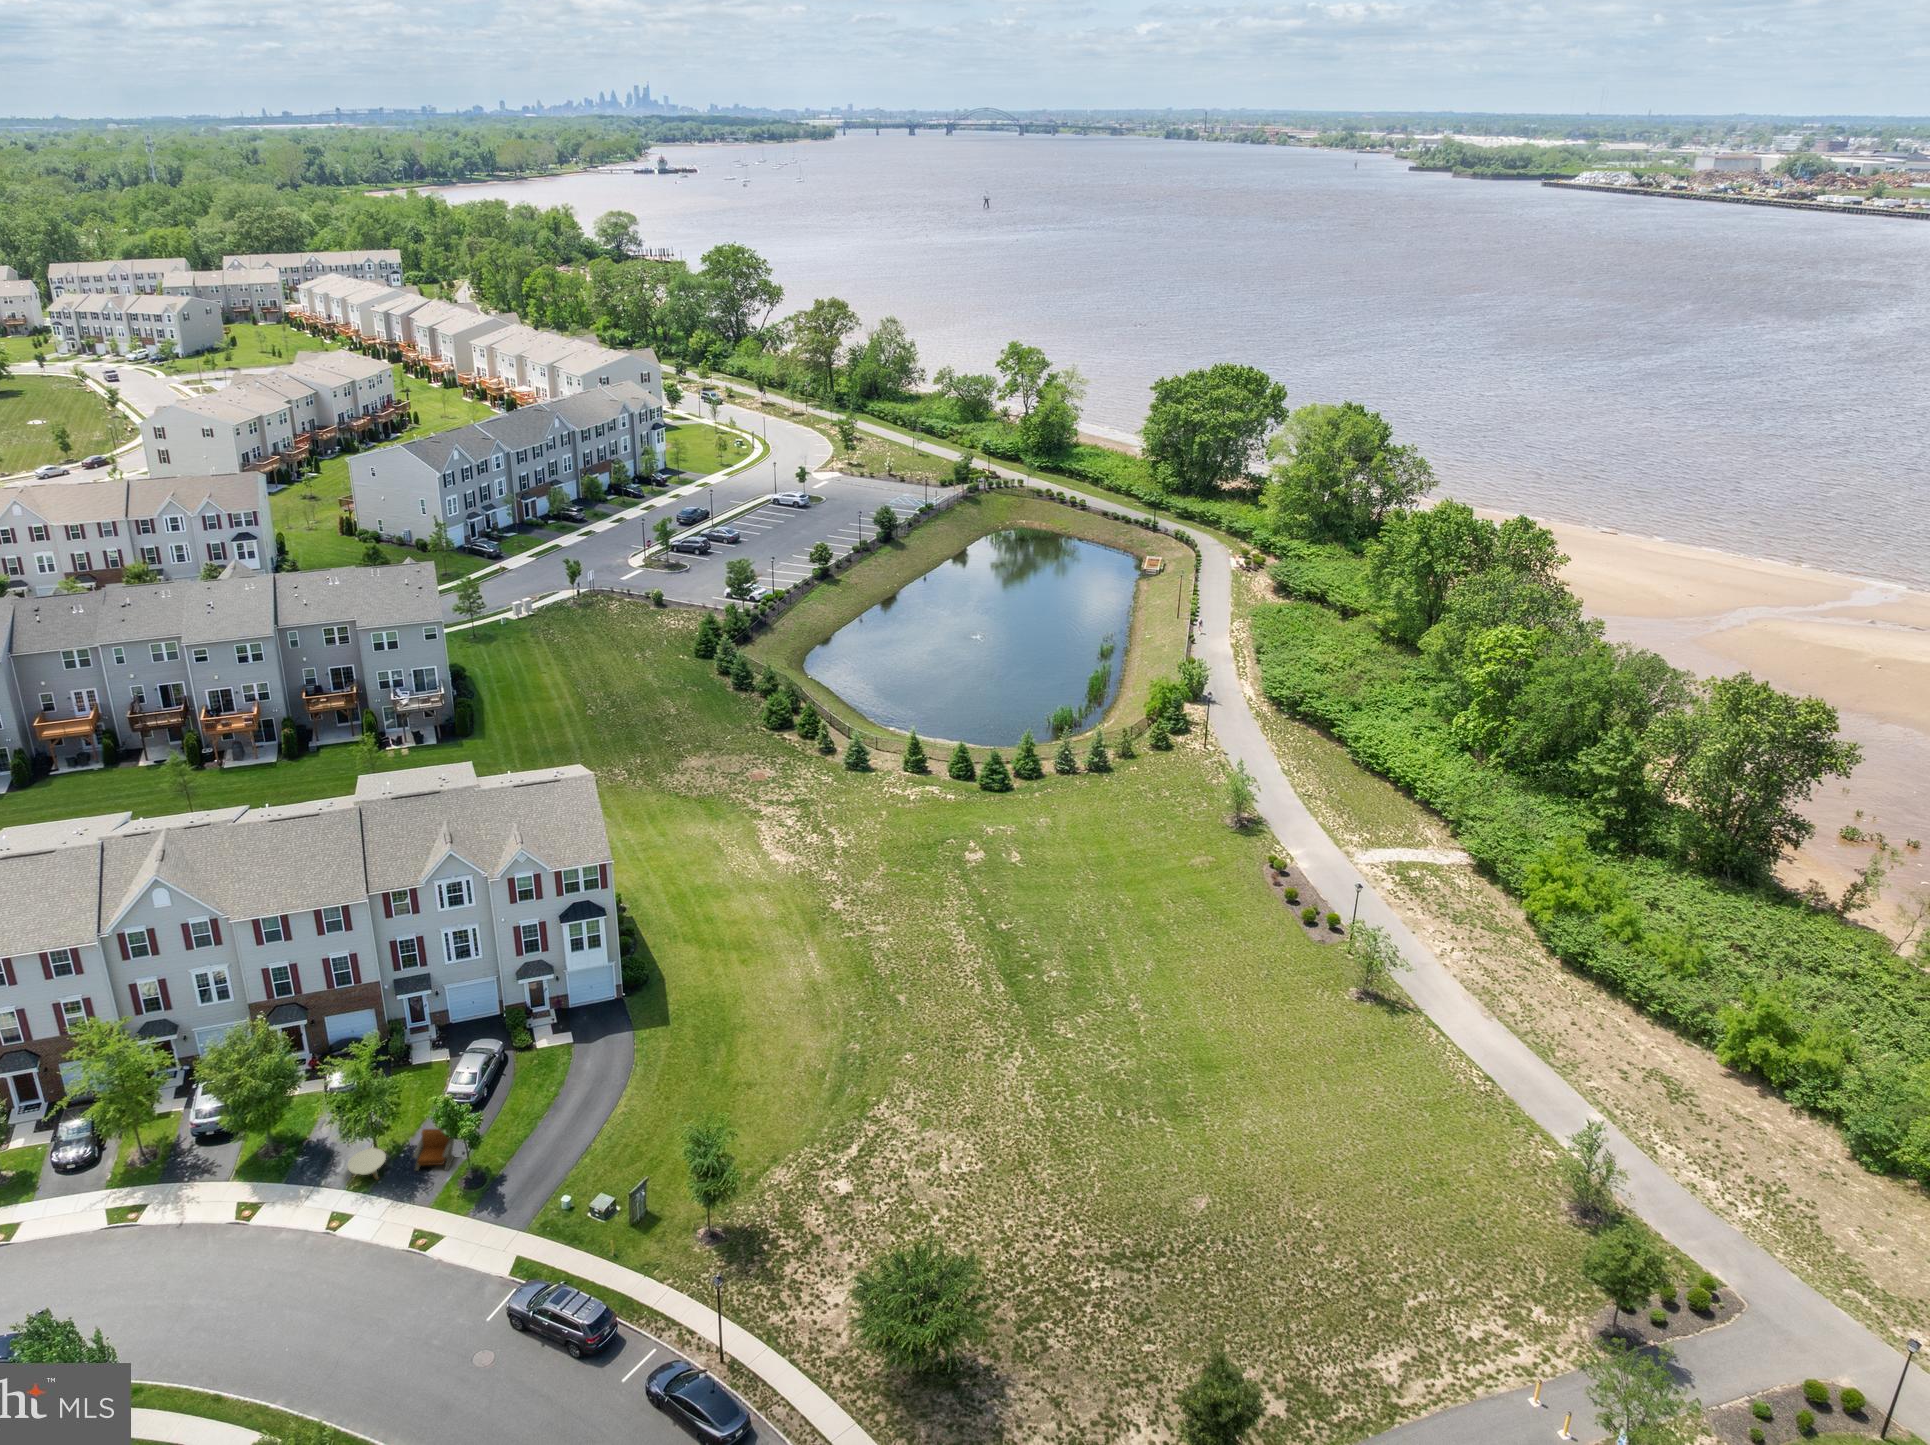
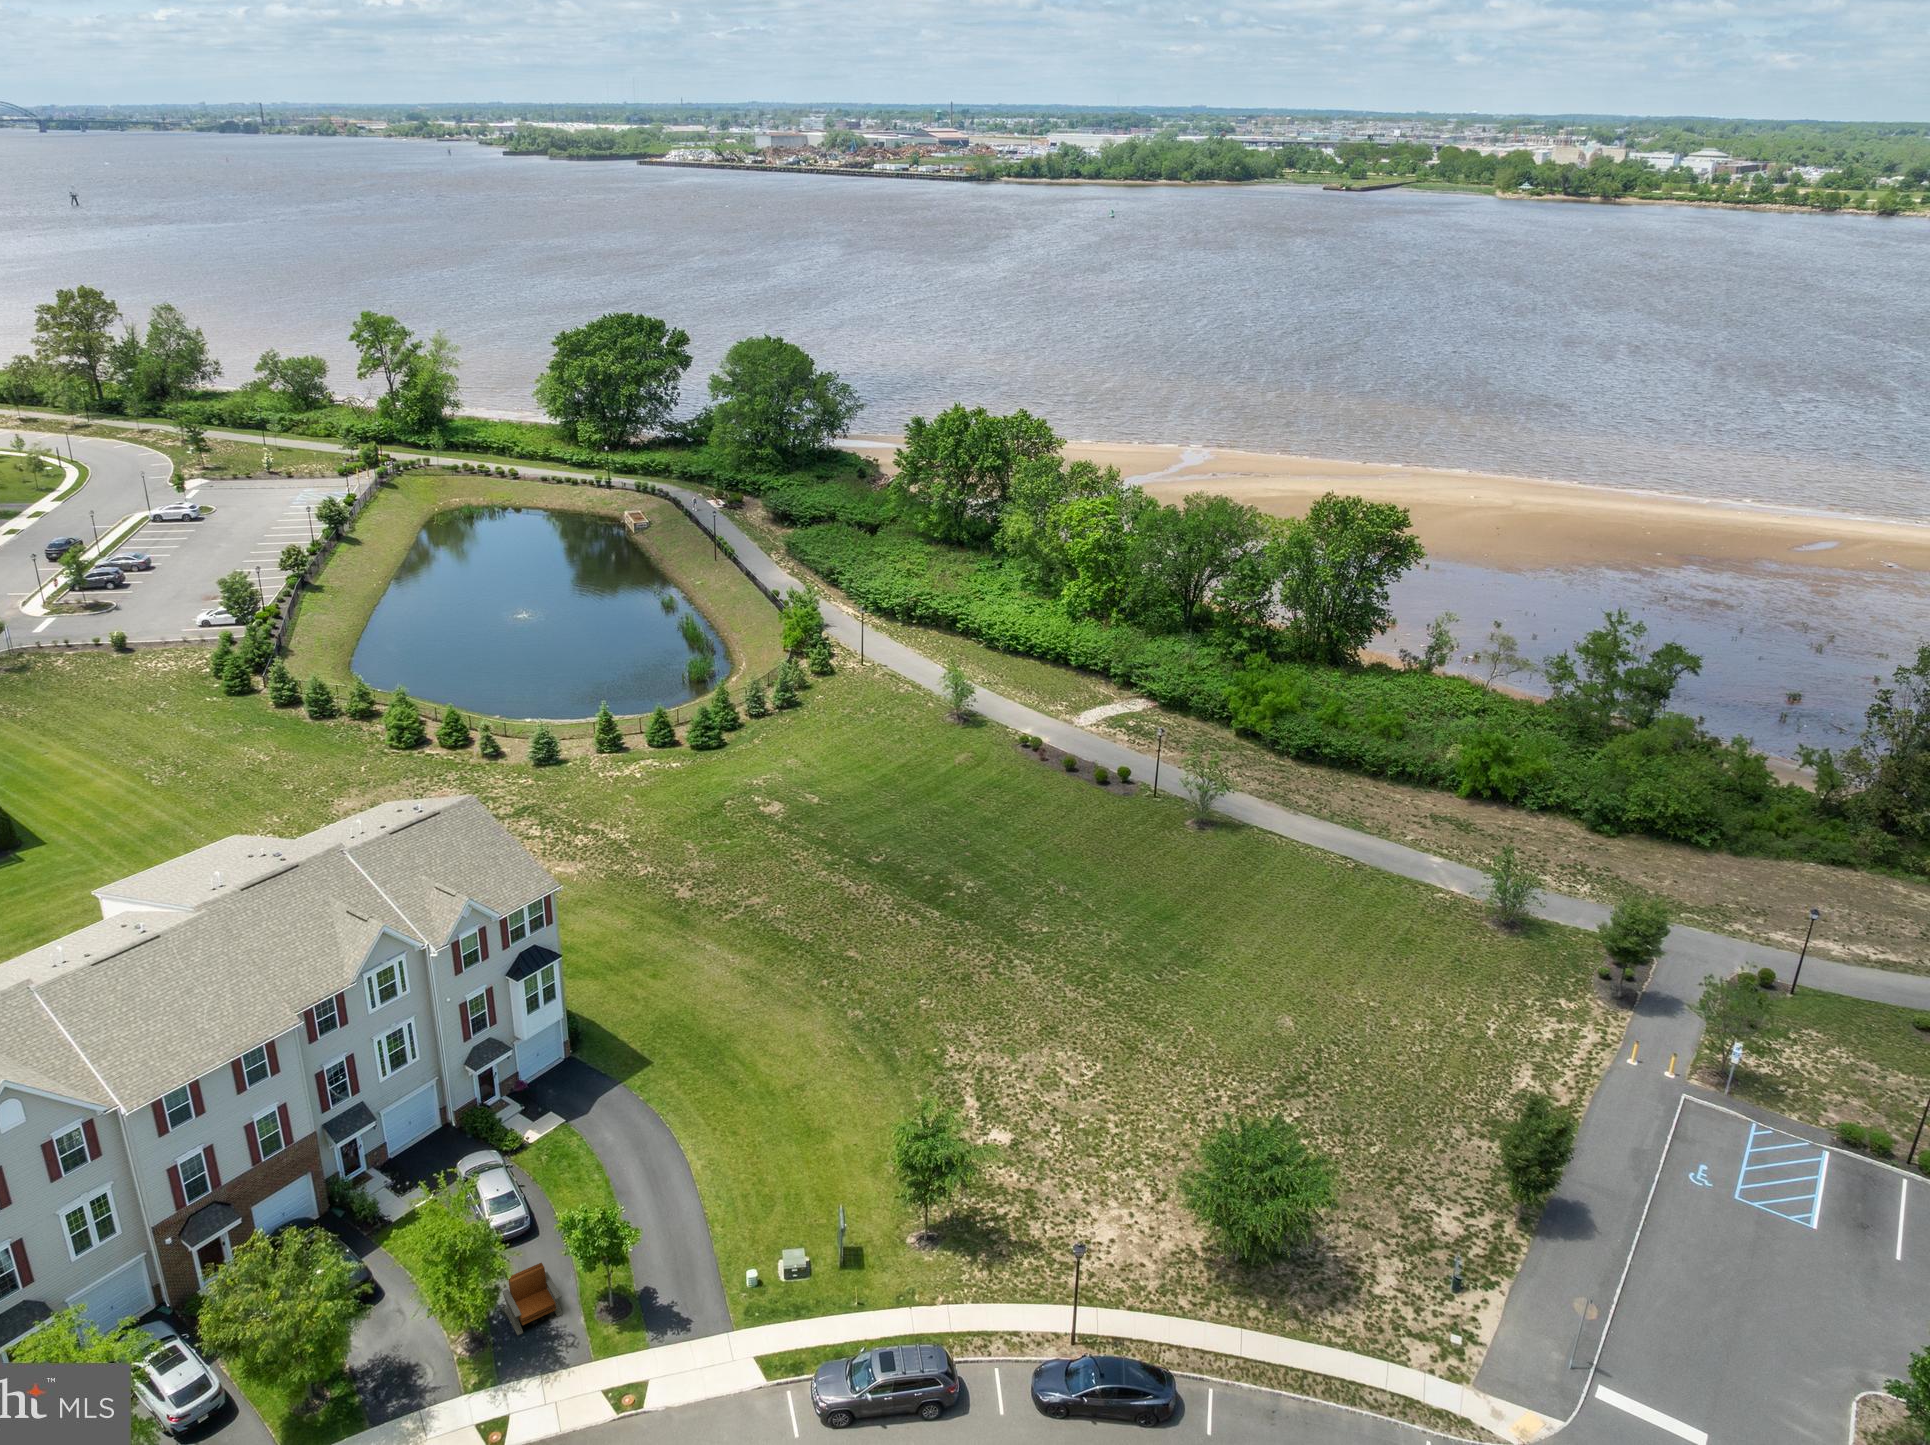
round table: present [348,1148,386,1179] -> none [426,1330,480,1383]

